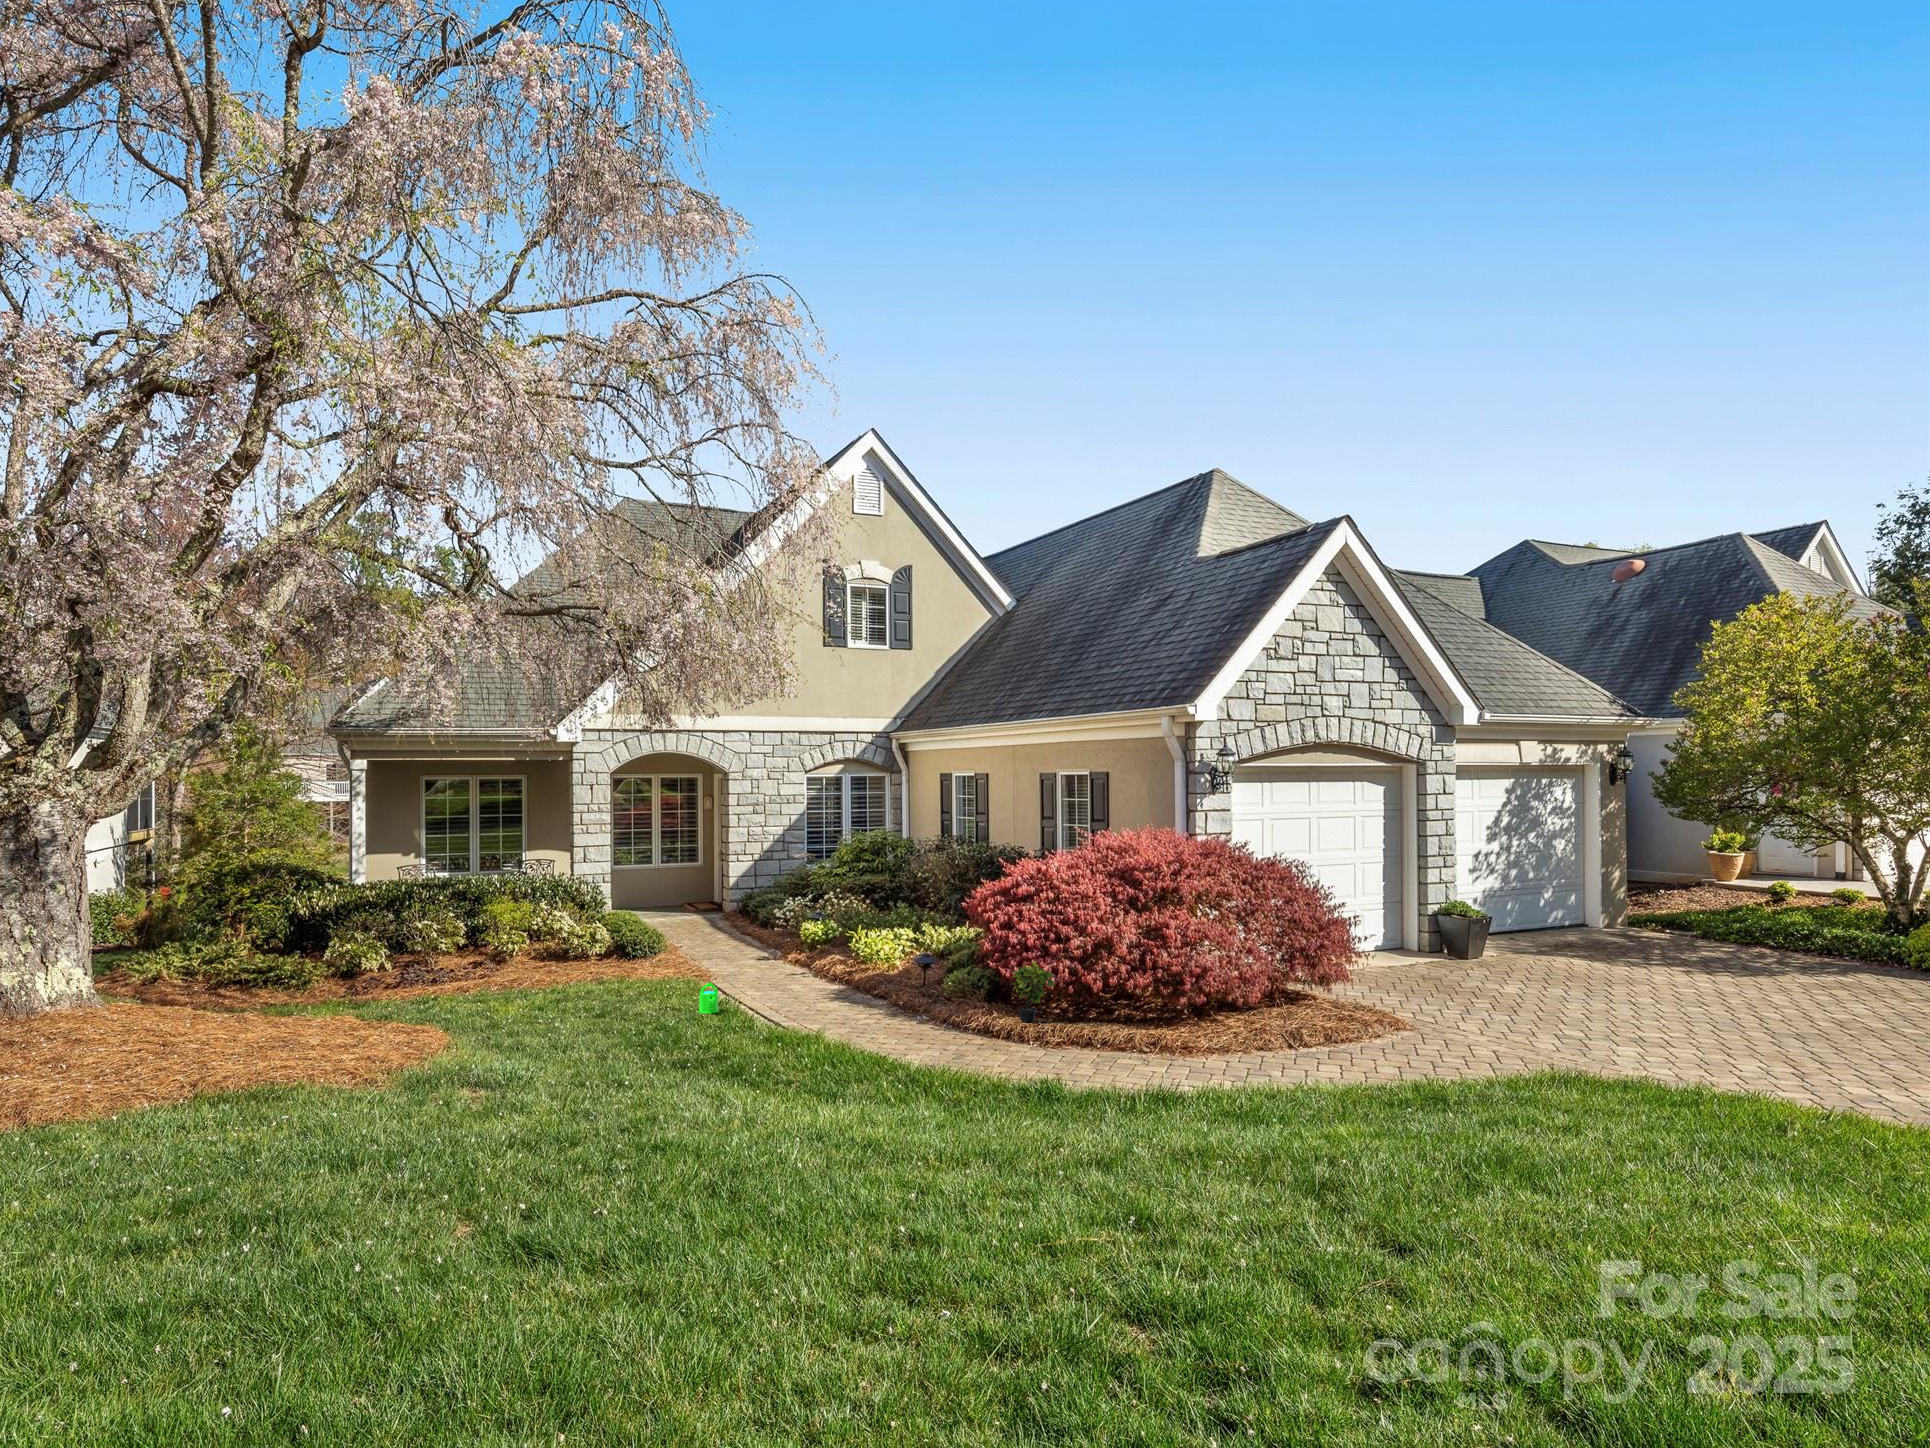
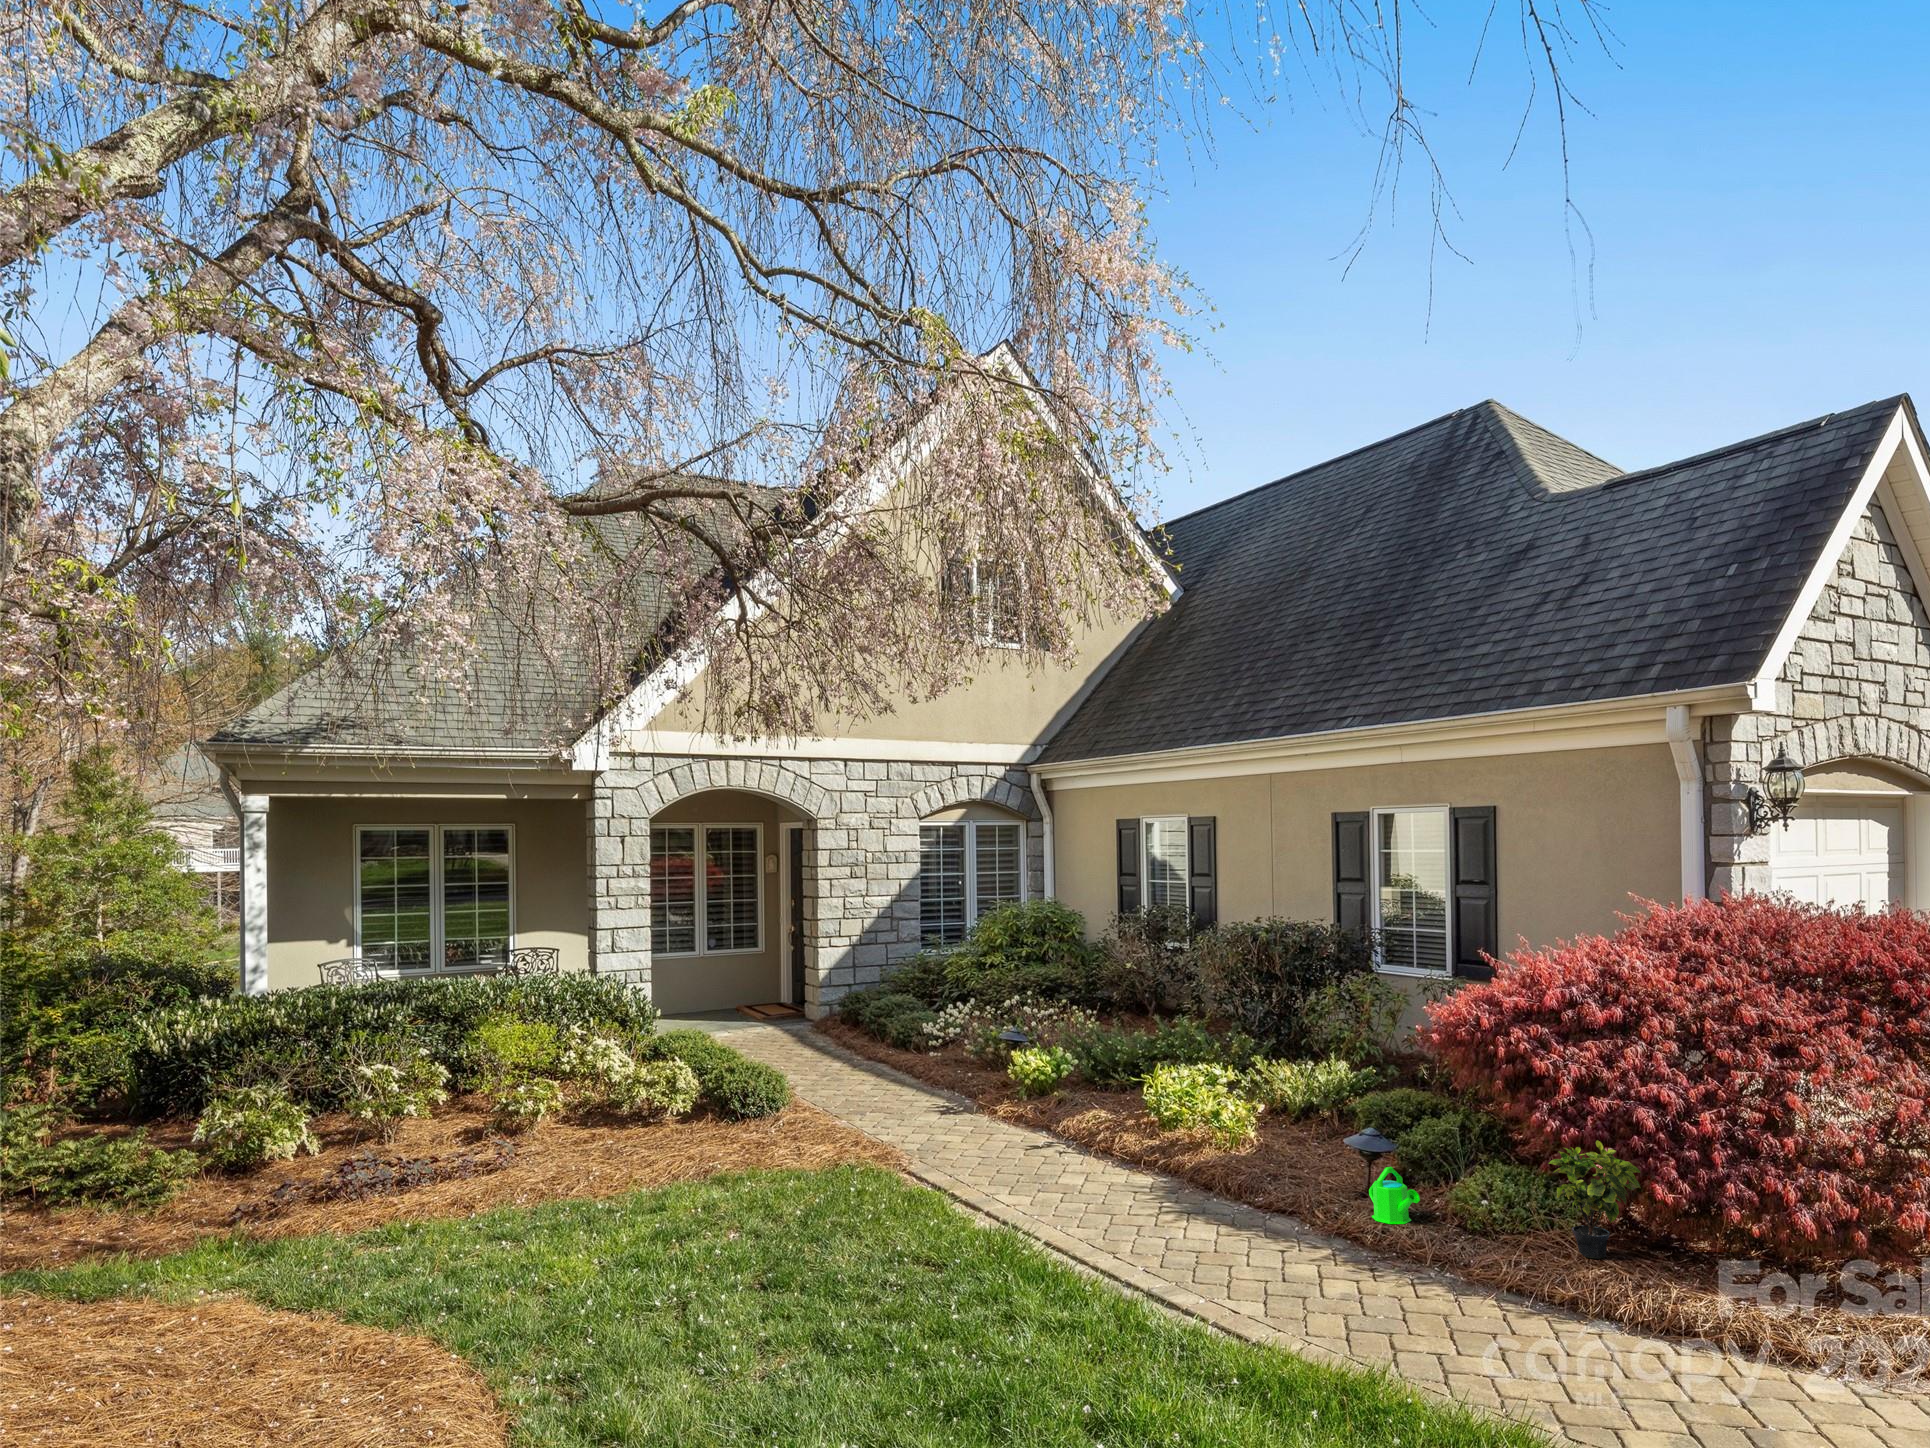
watering can: present [698,983,719,1013] -> present [1369,1167,1420,1224]

